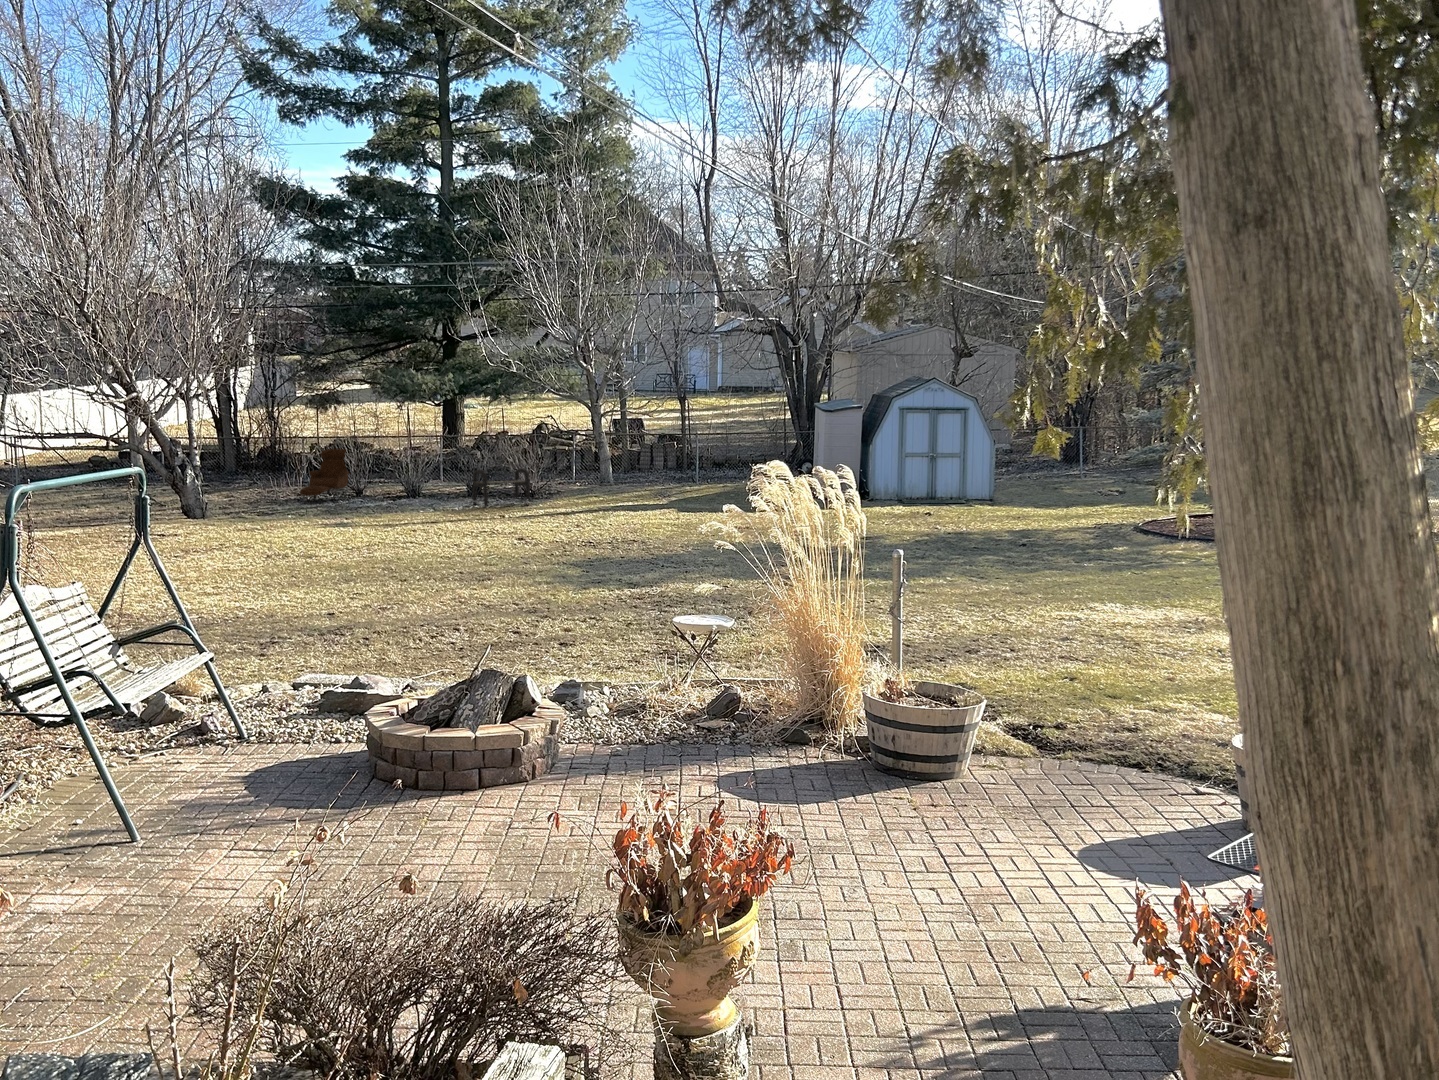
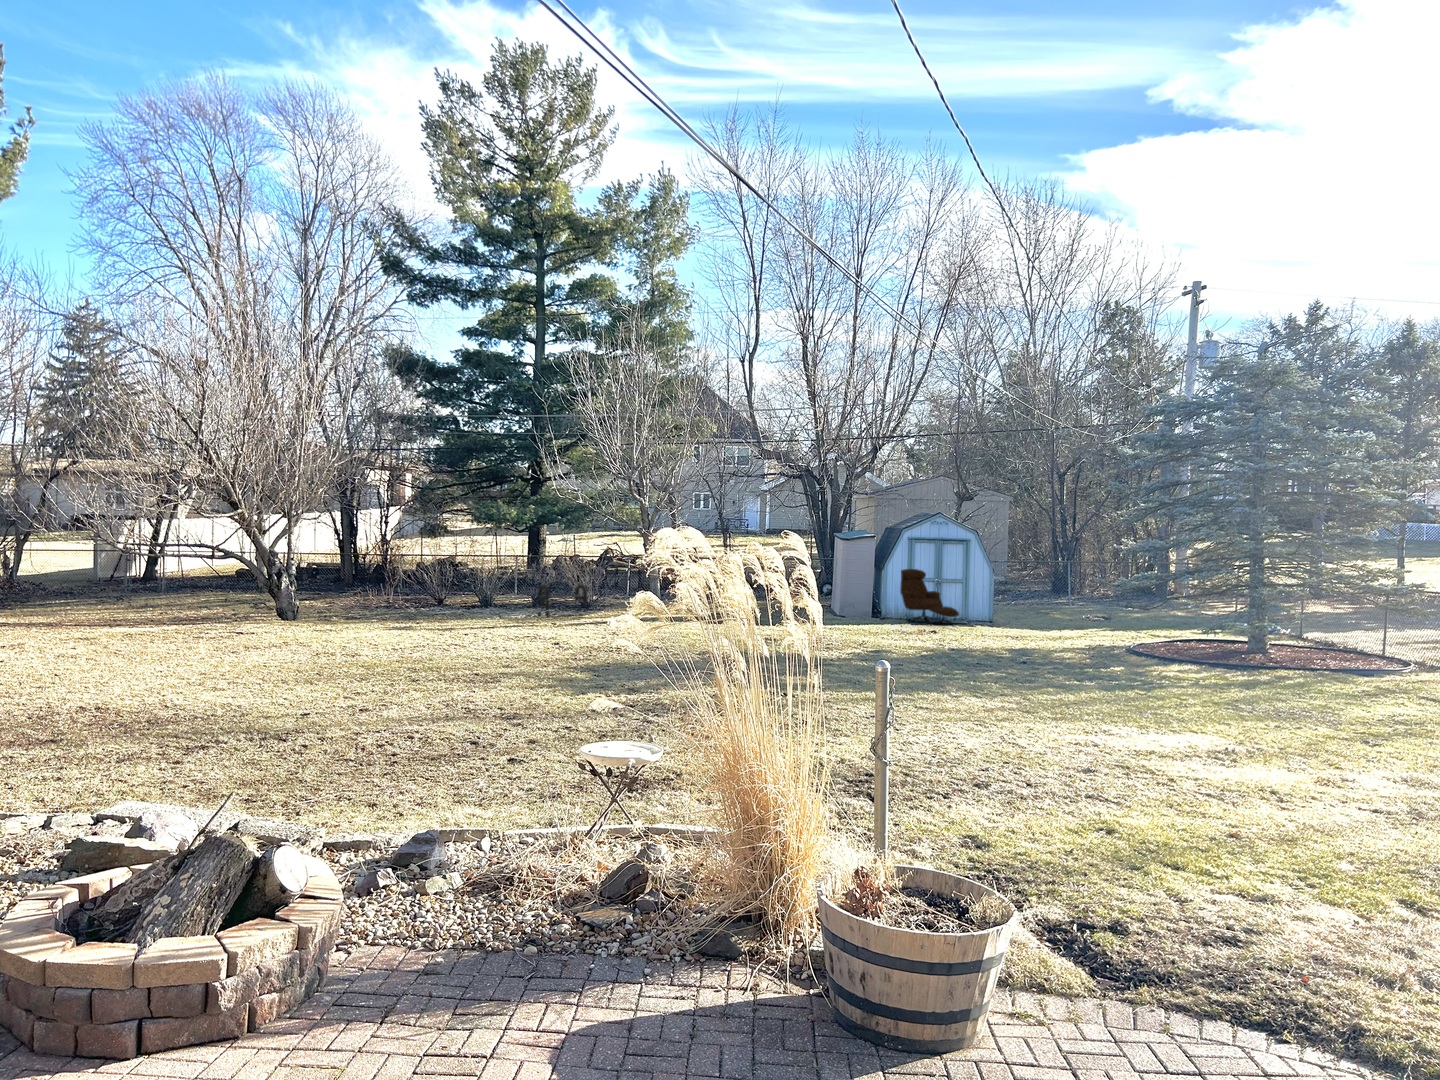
lounge chair: present [299,449,349,502] -> present [900,569,959,624]

